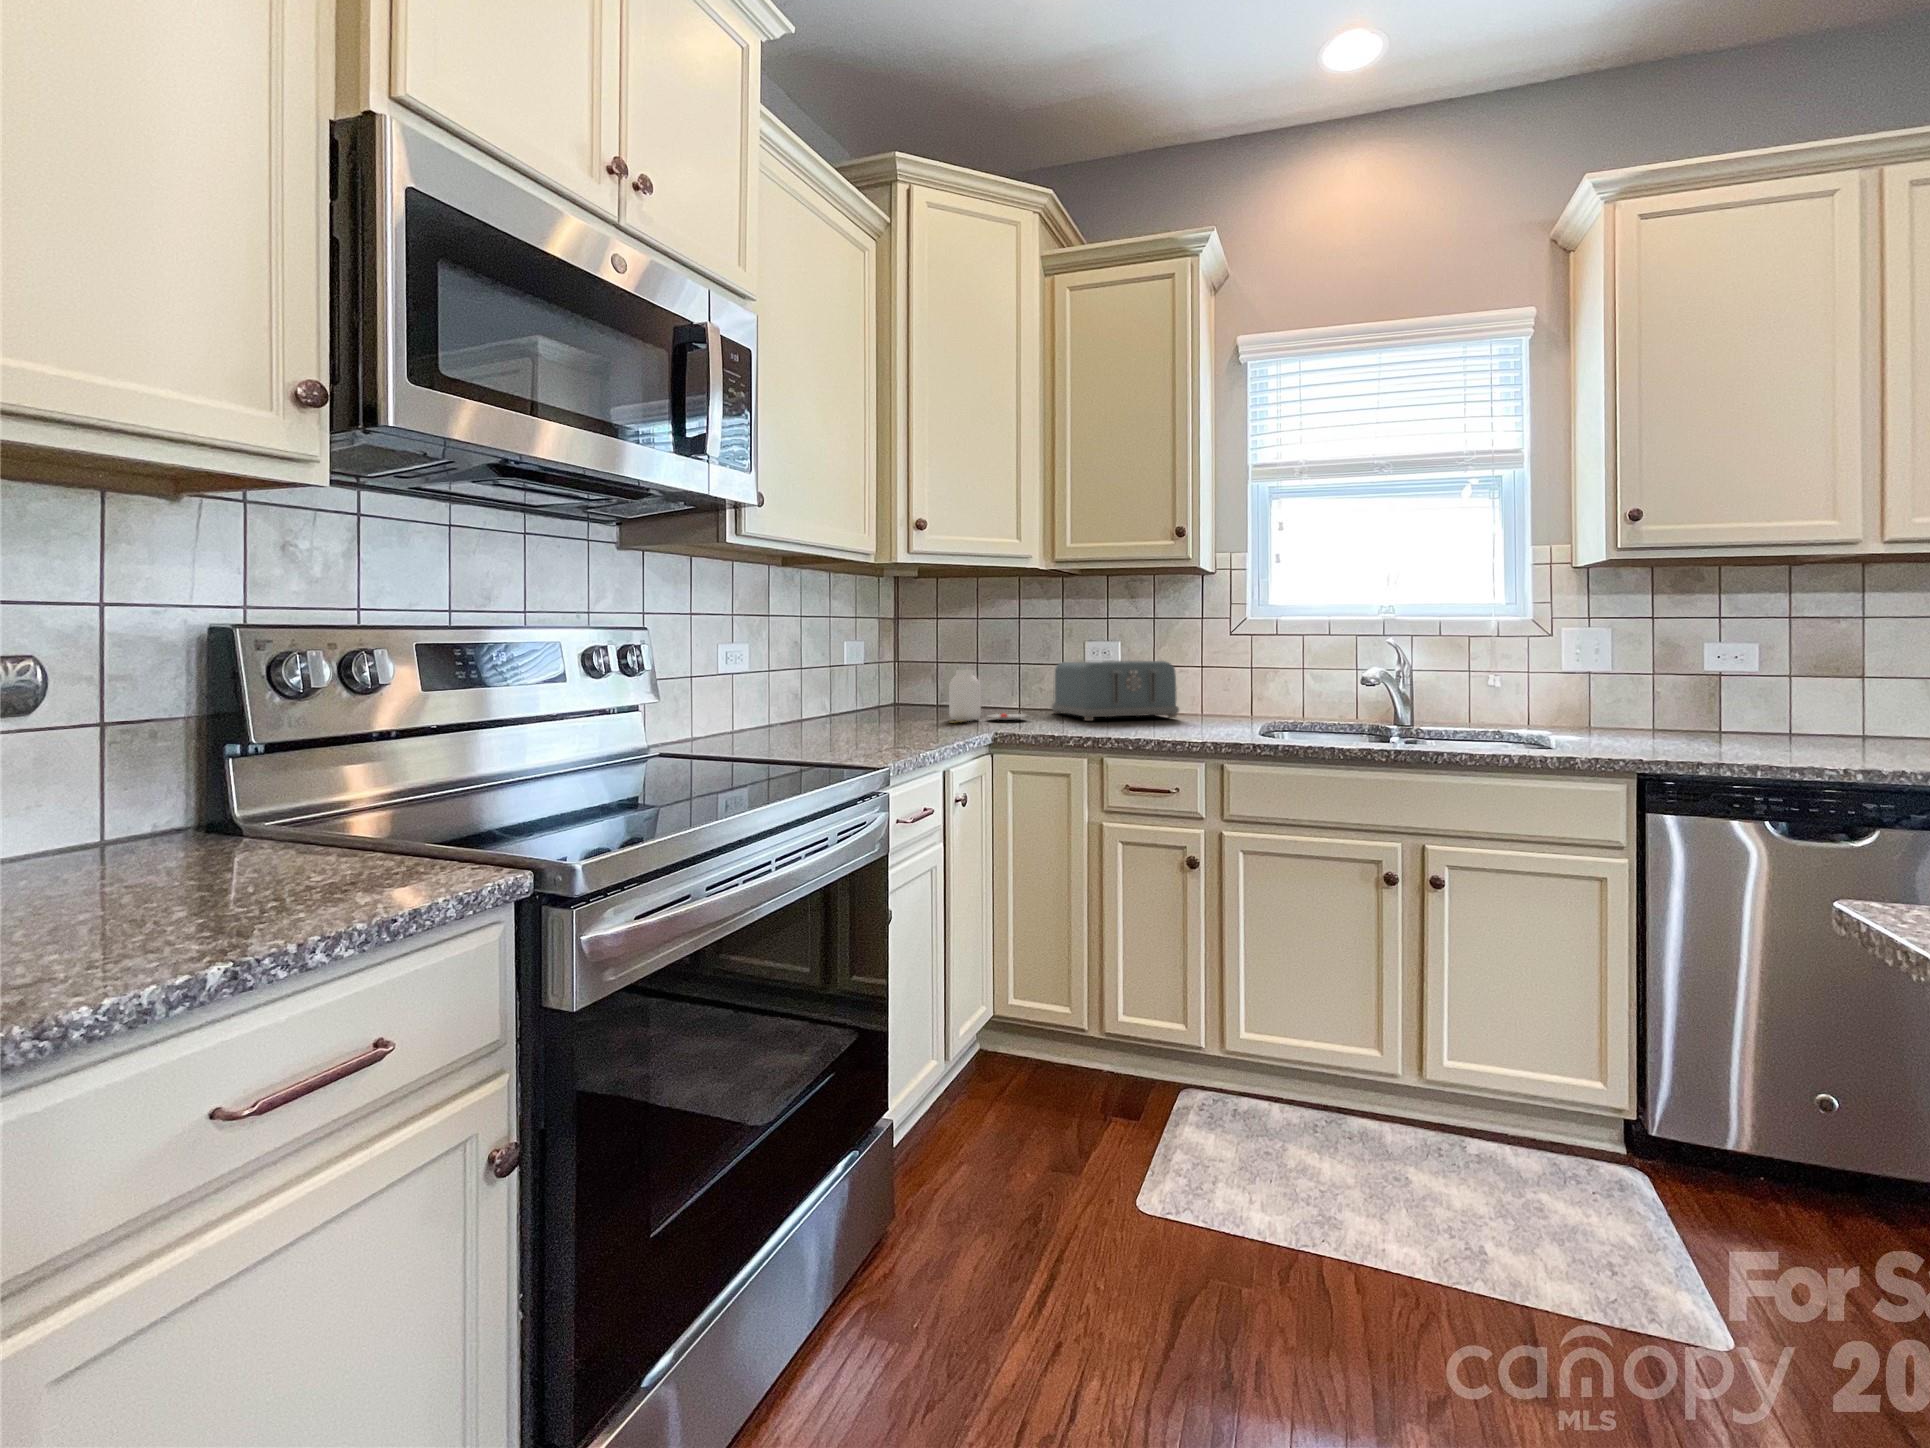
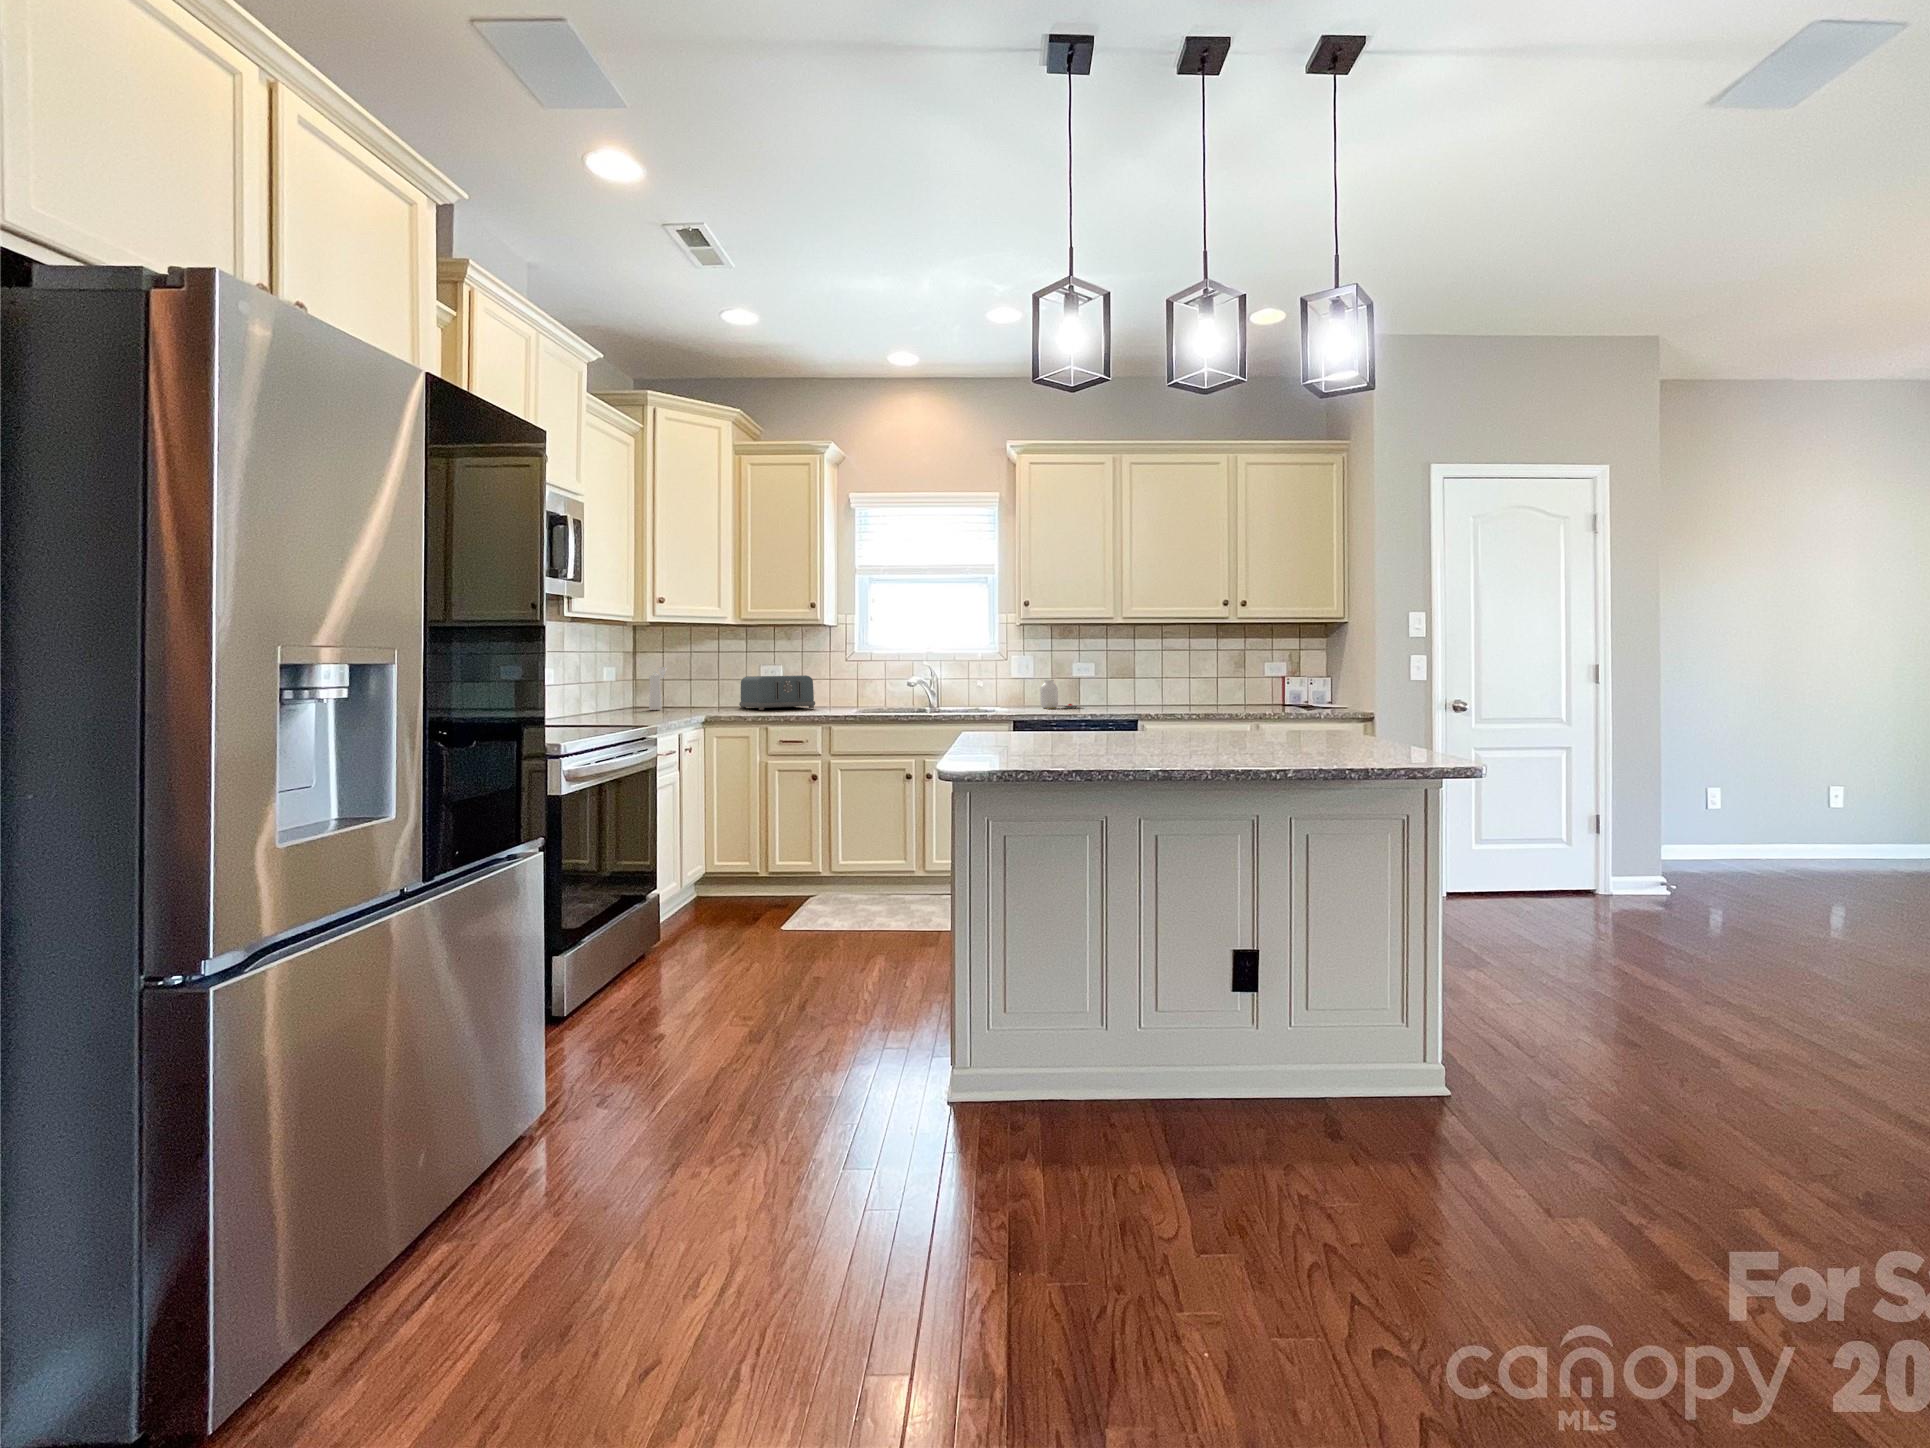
pepper mill: none [911,645,941,715] -> present [649,667,667,710]
jar: present [949,670,1025,723] -> present [1040,680,1081,709]

